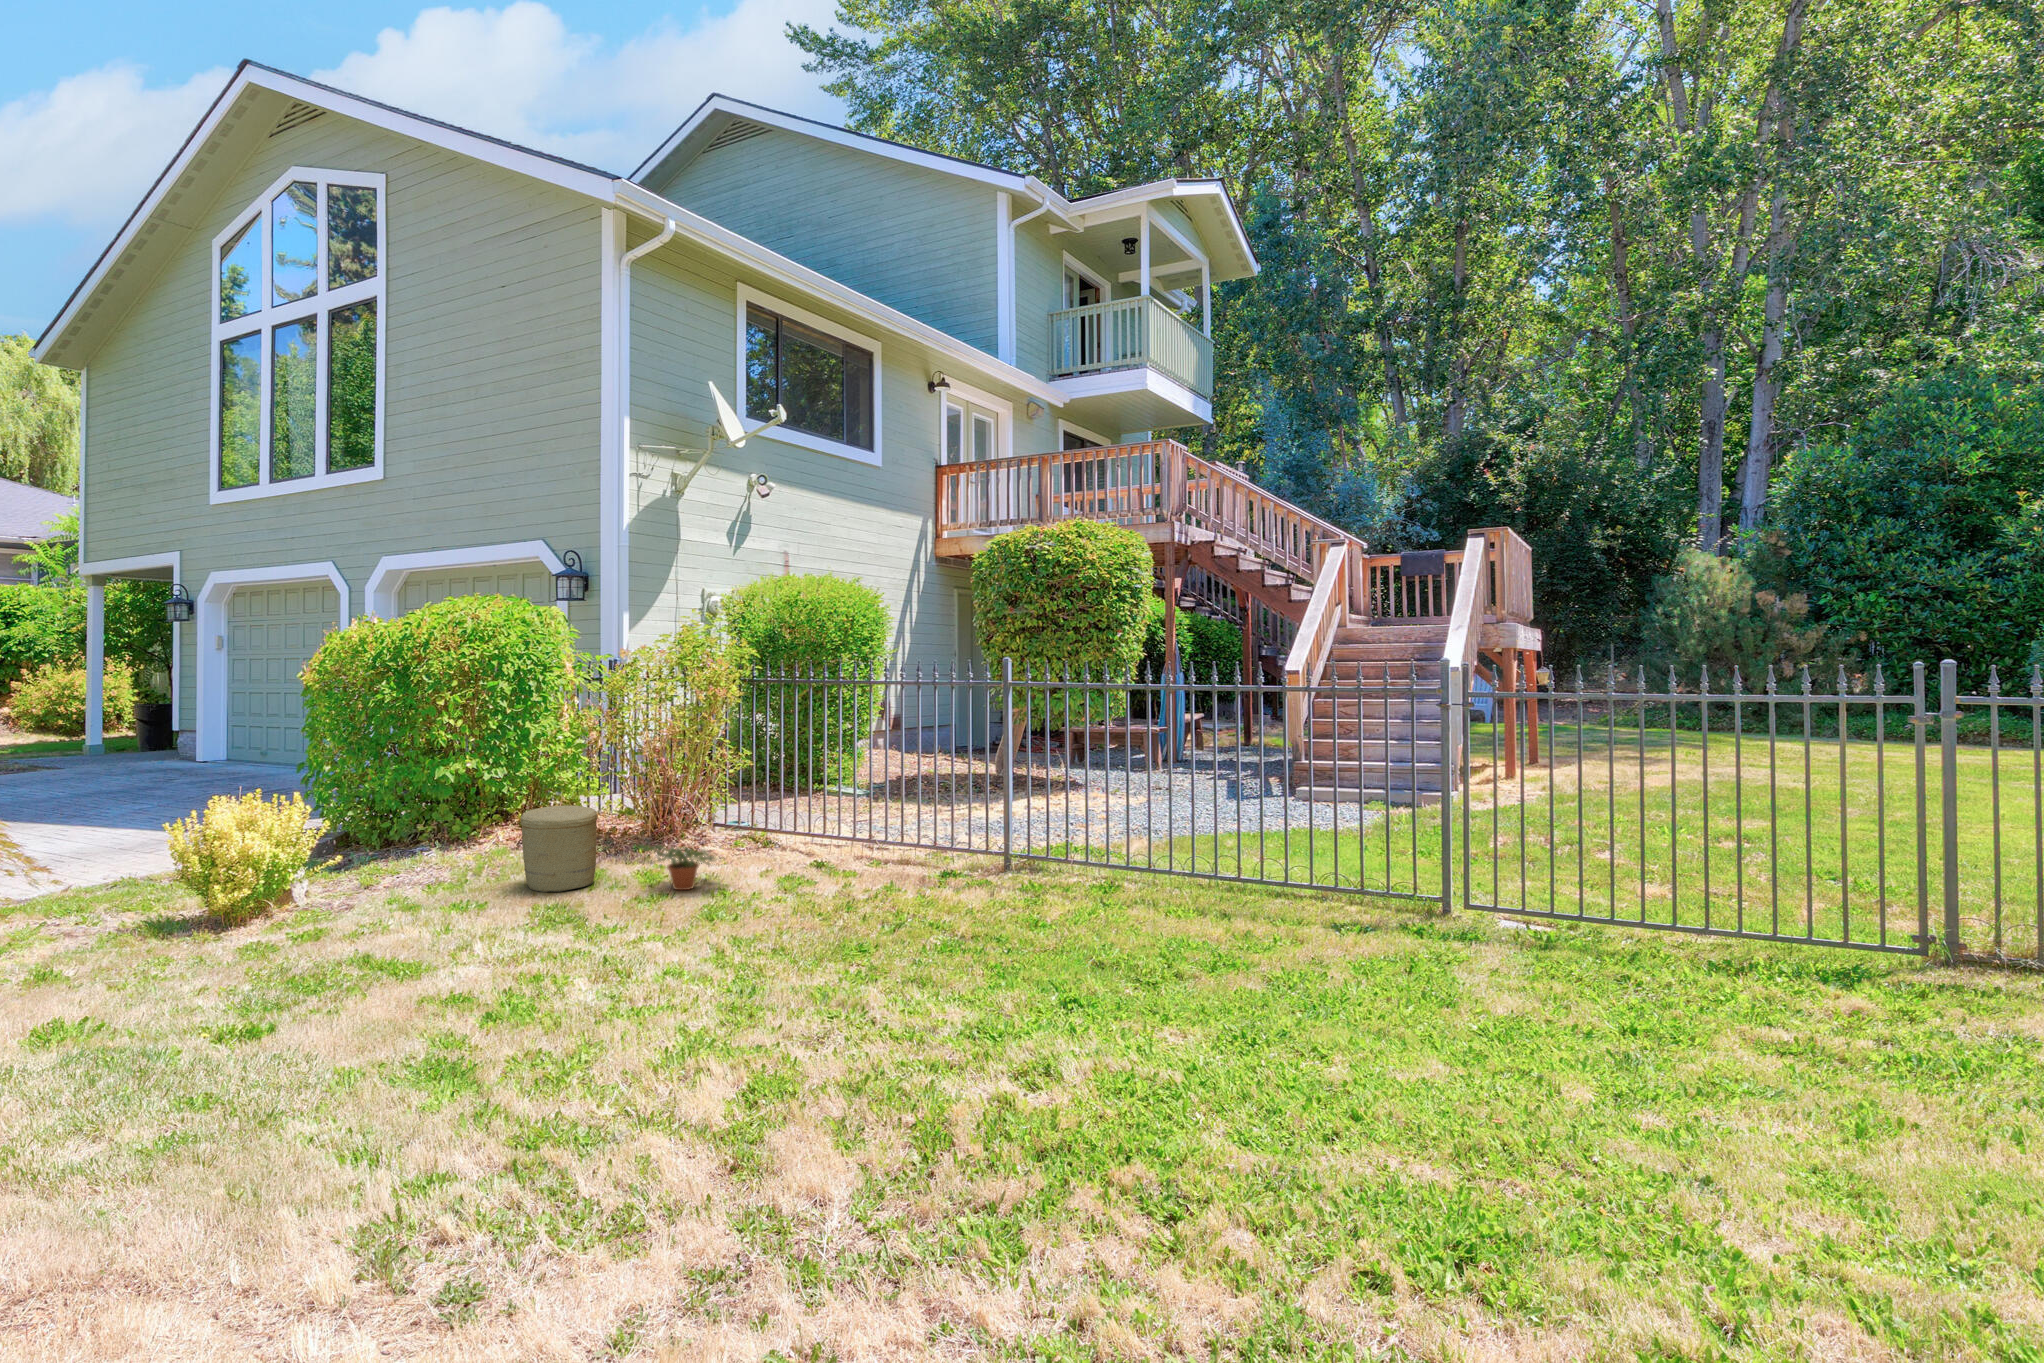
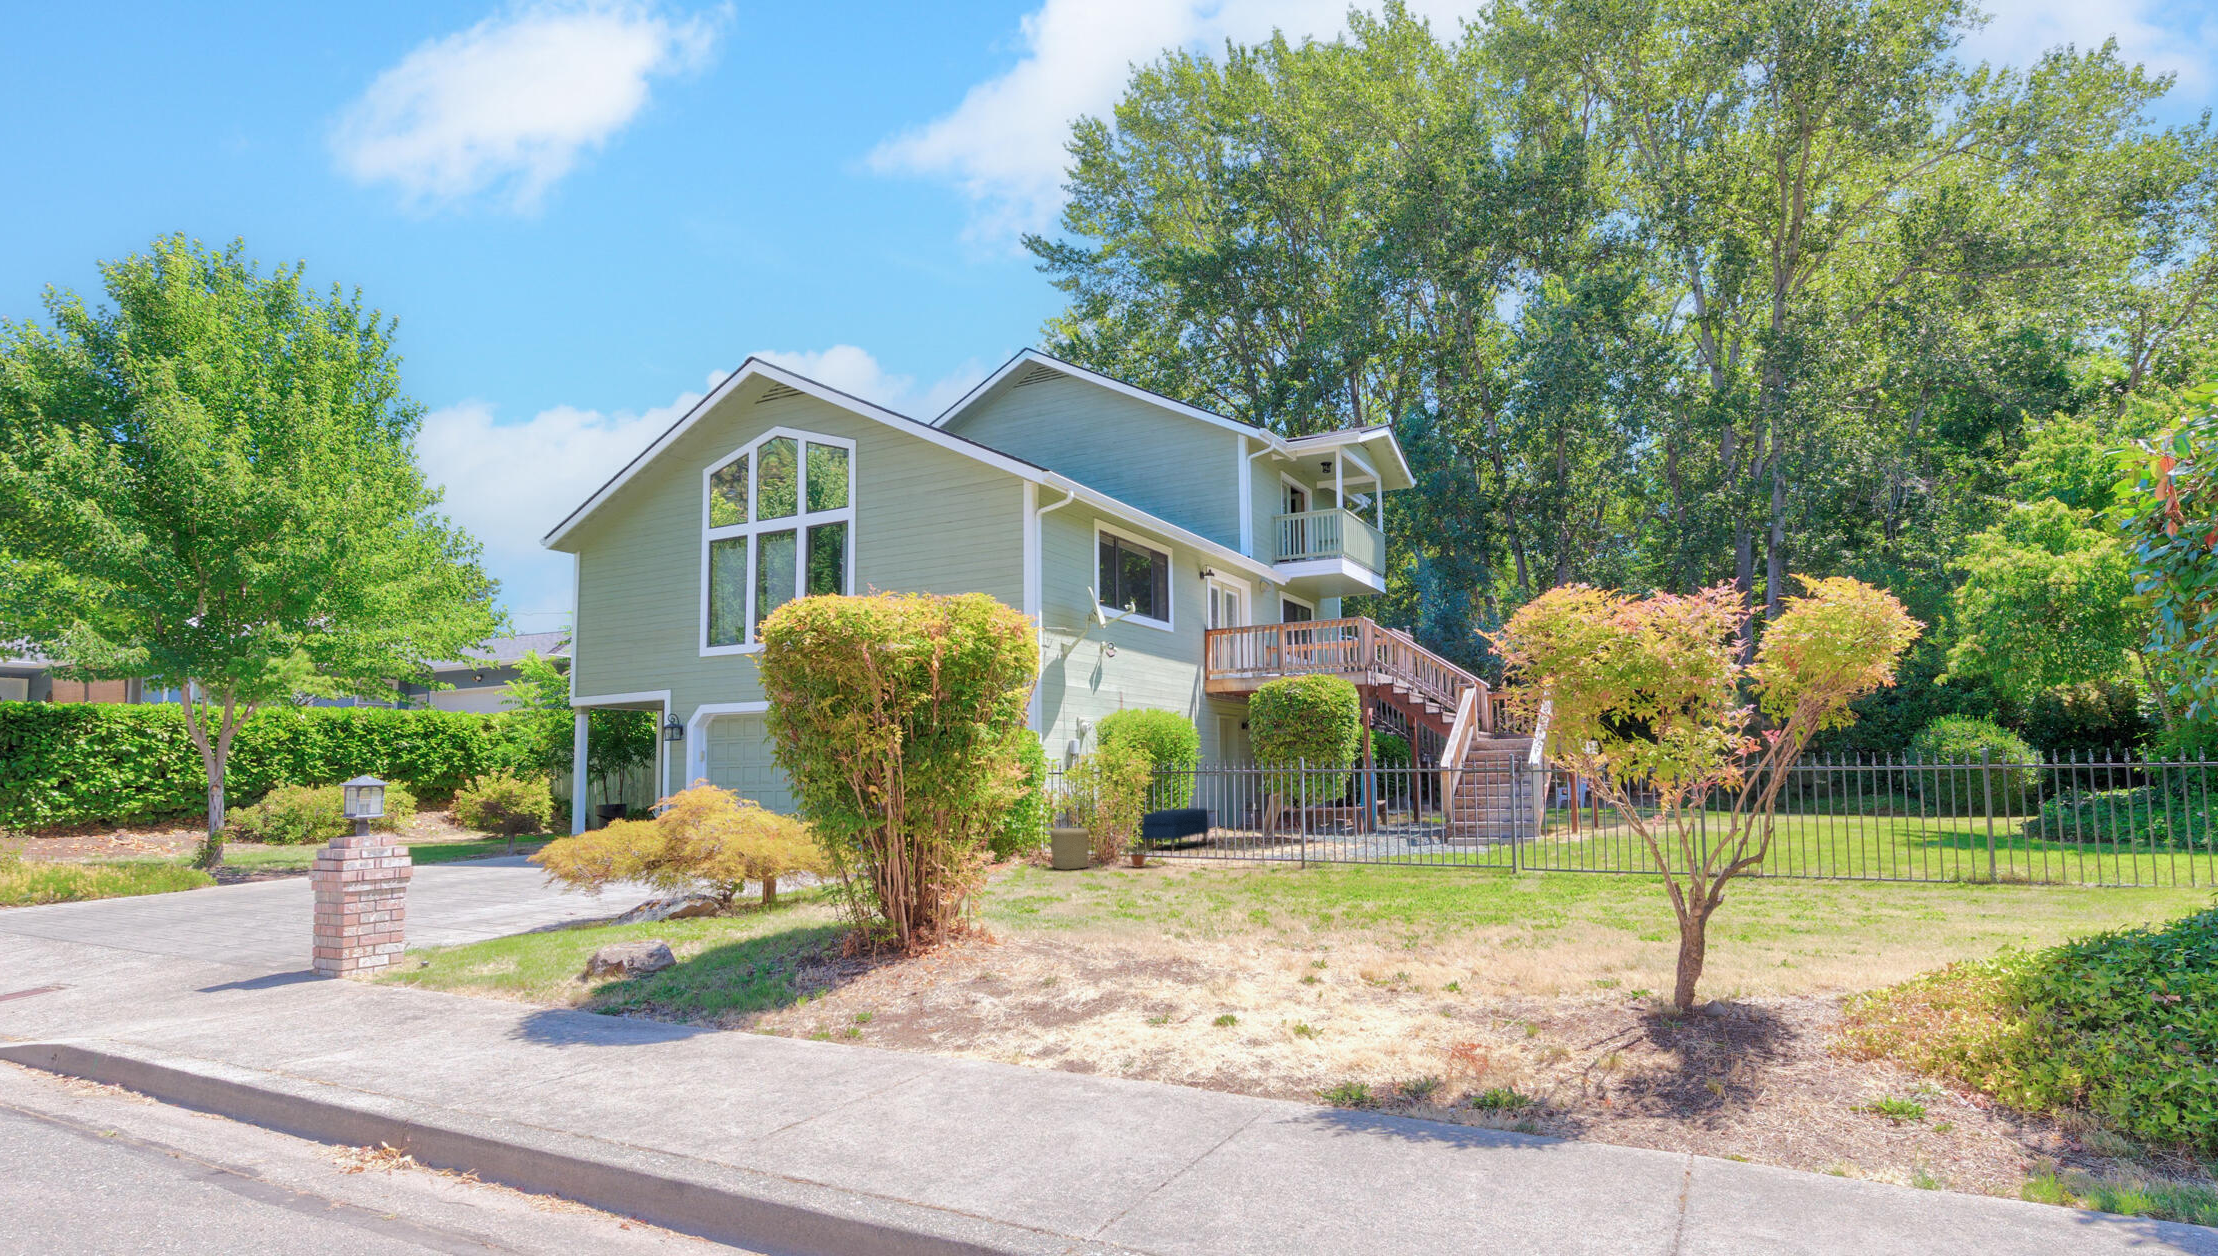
bench: none [750,746,878,831] -> present [1142,808,1209,851]

